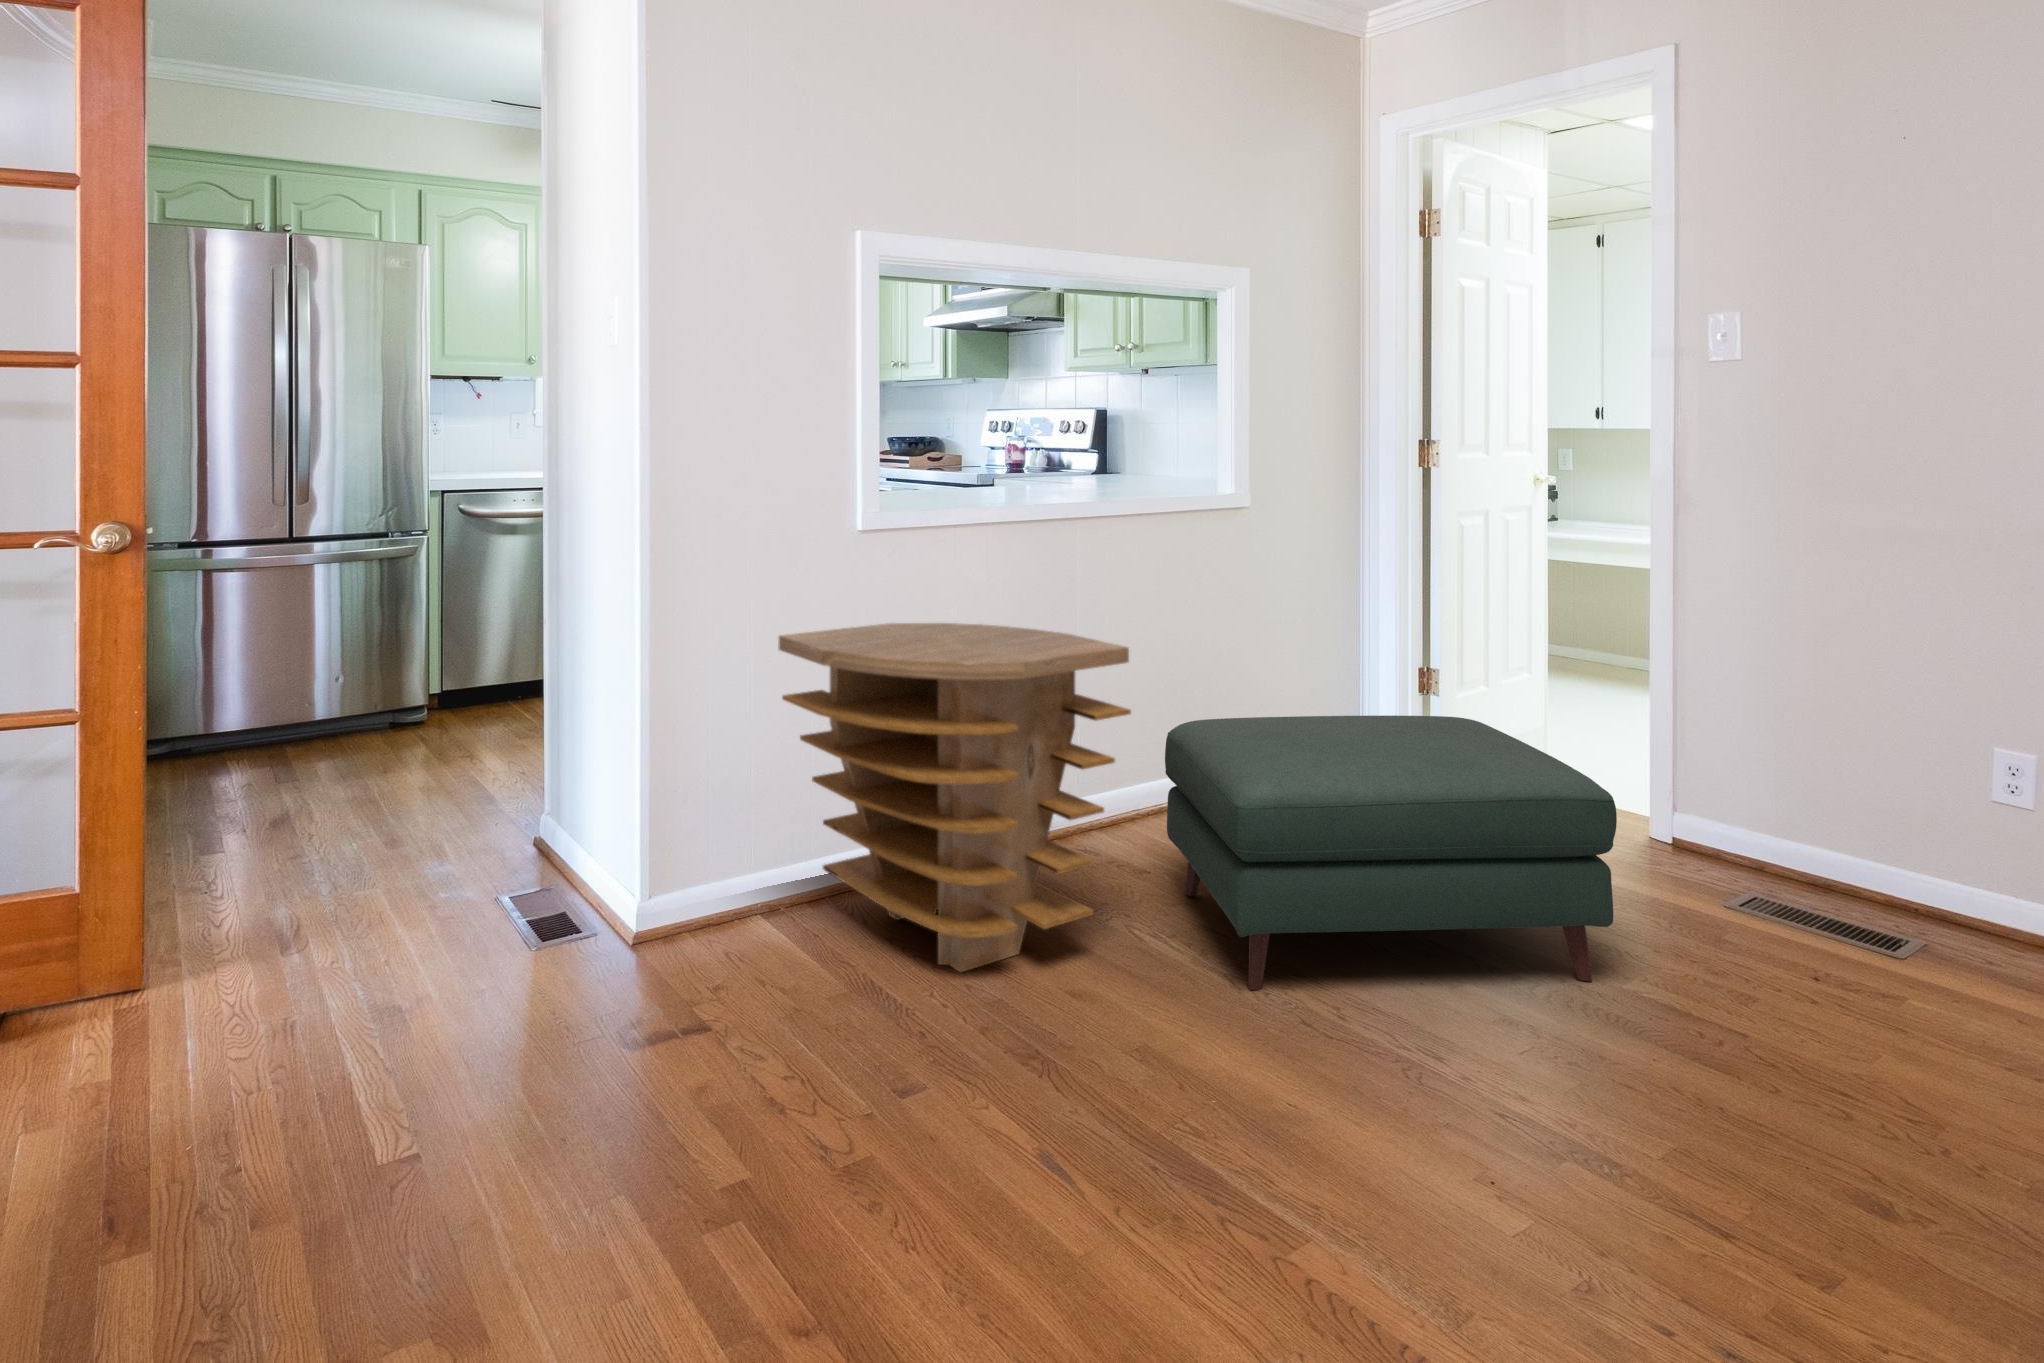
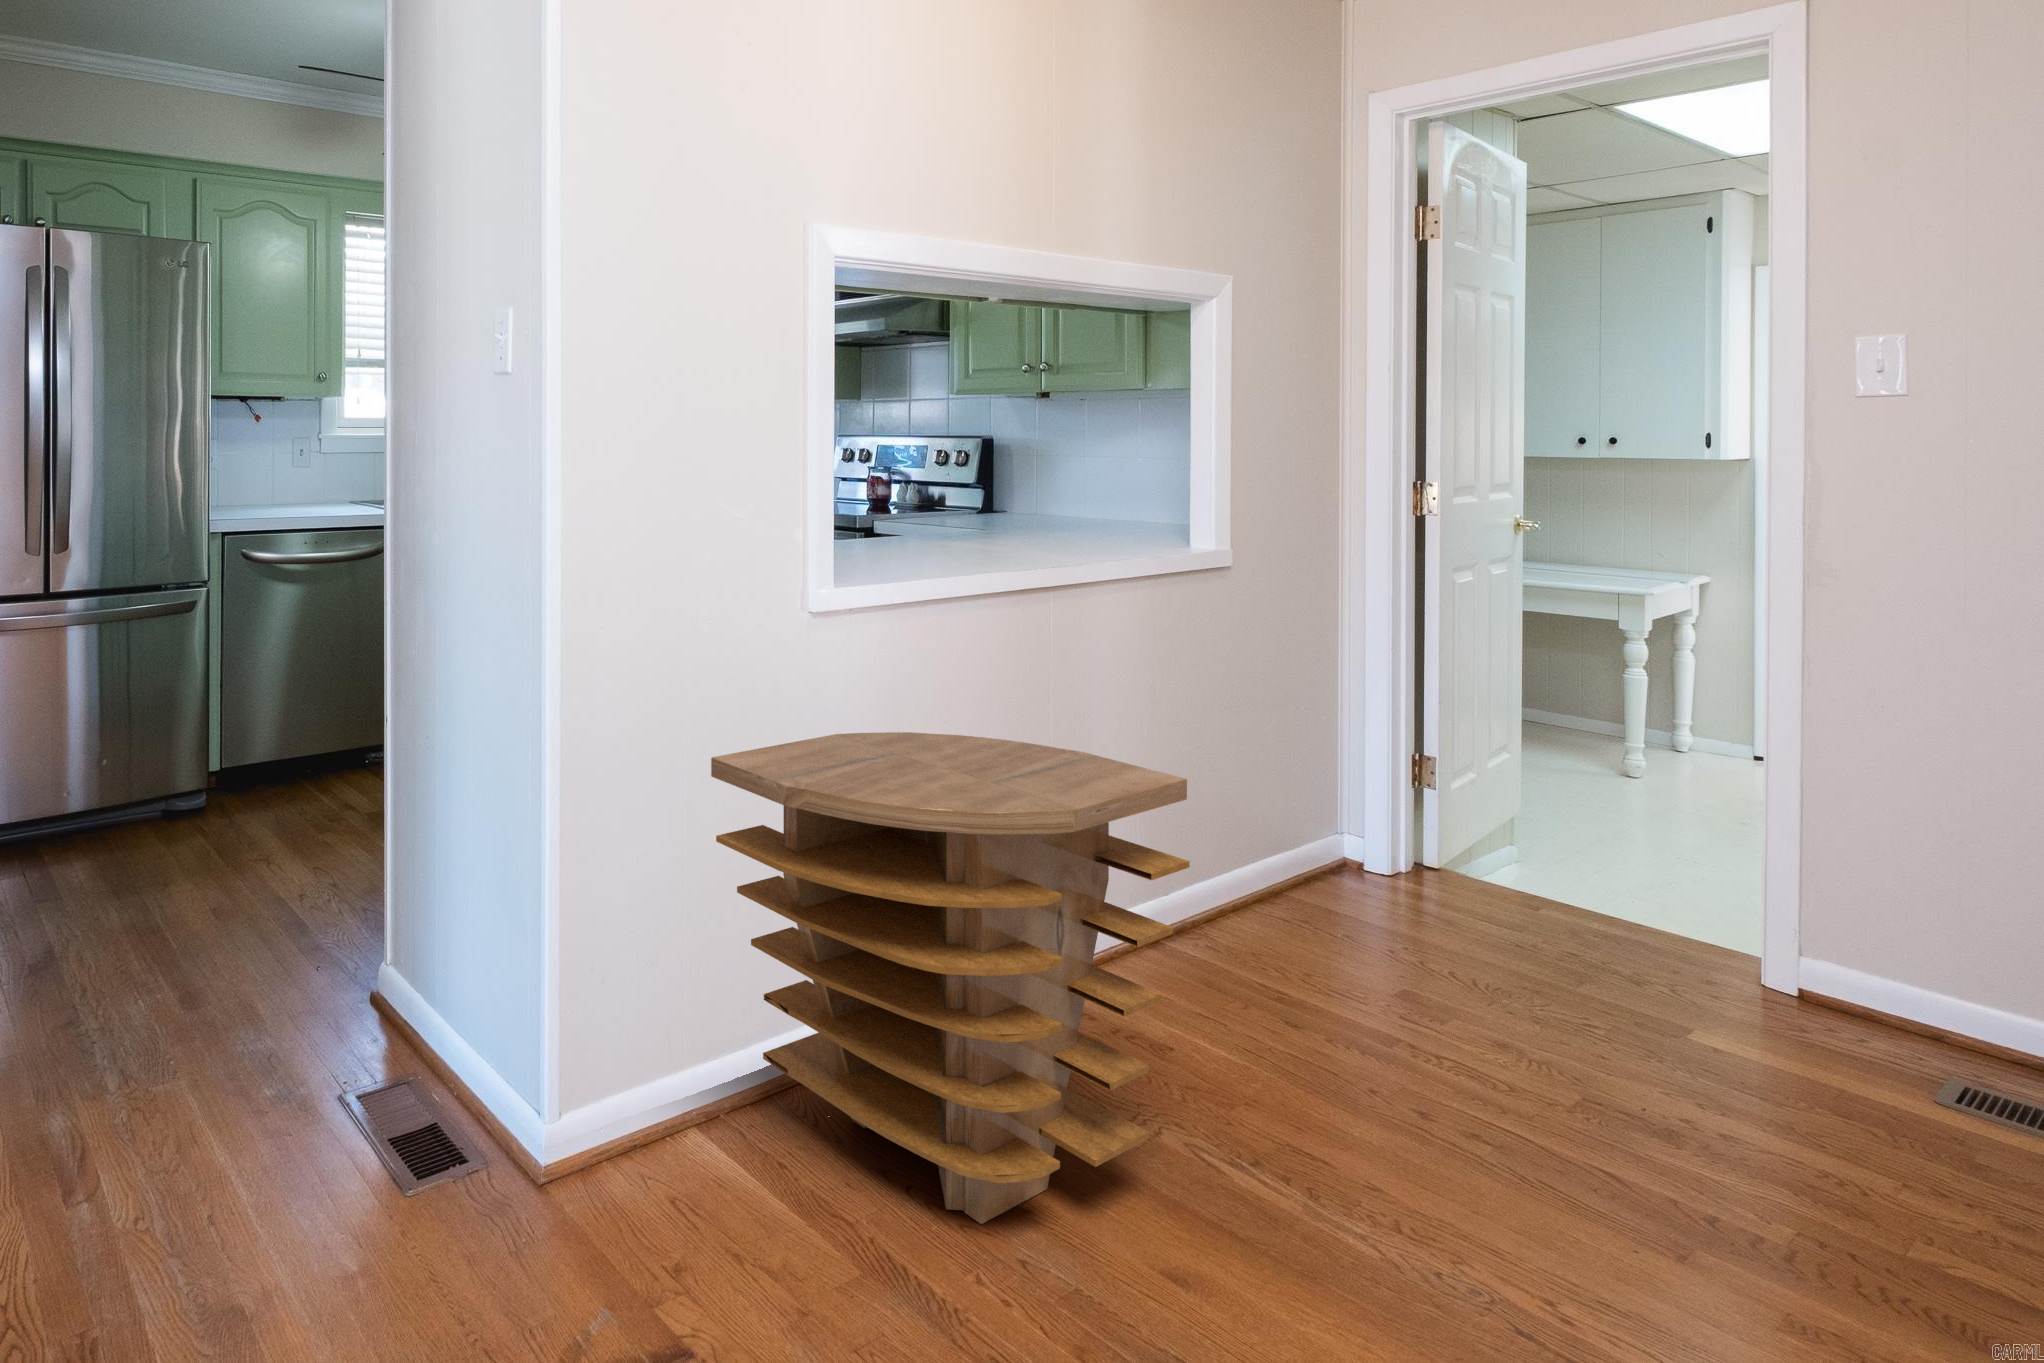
ottoman: present [1165,716,1617,990] -> none [1189,851,1870,1254]

